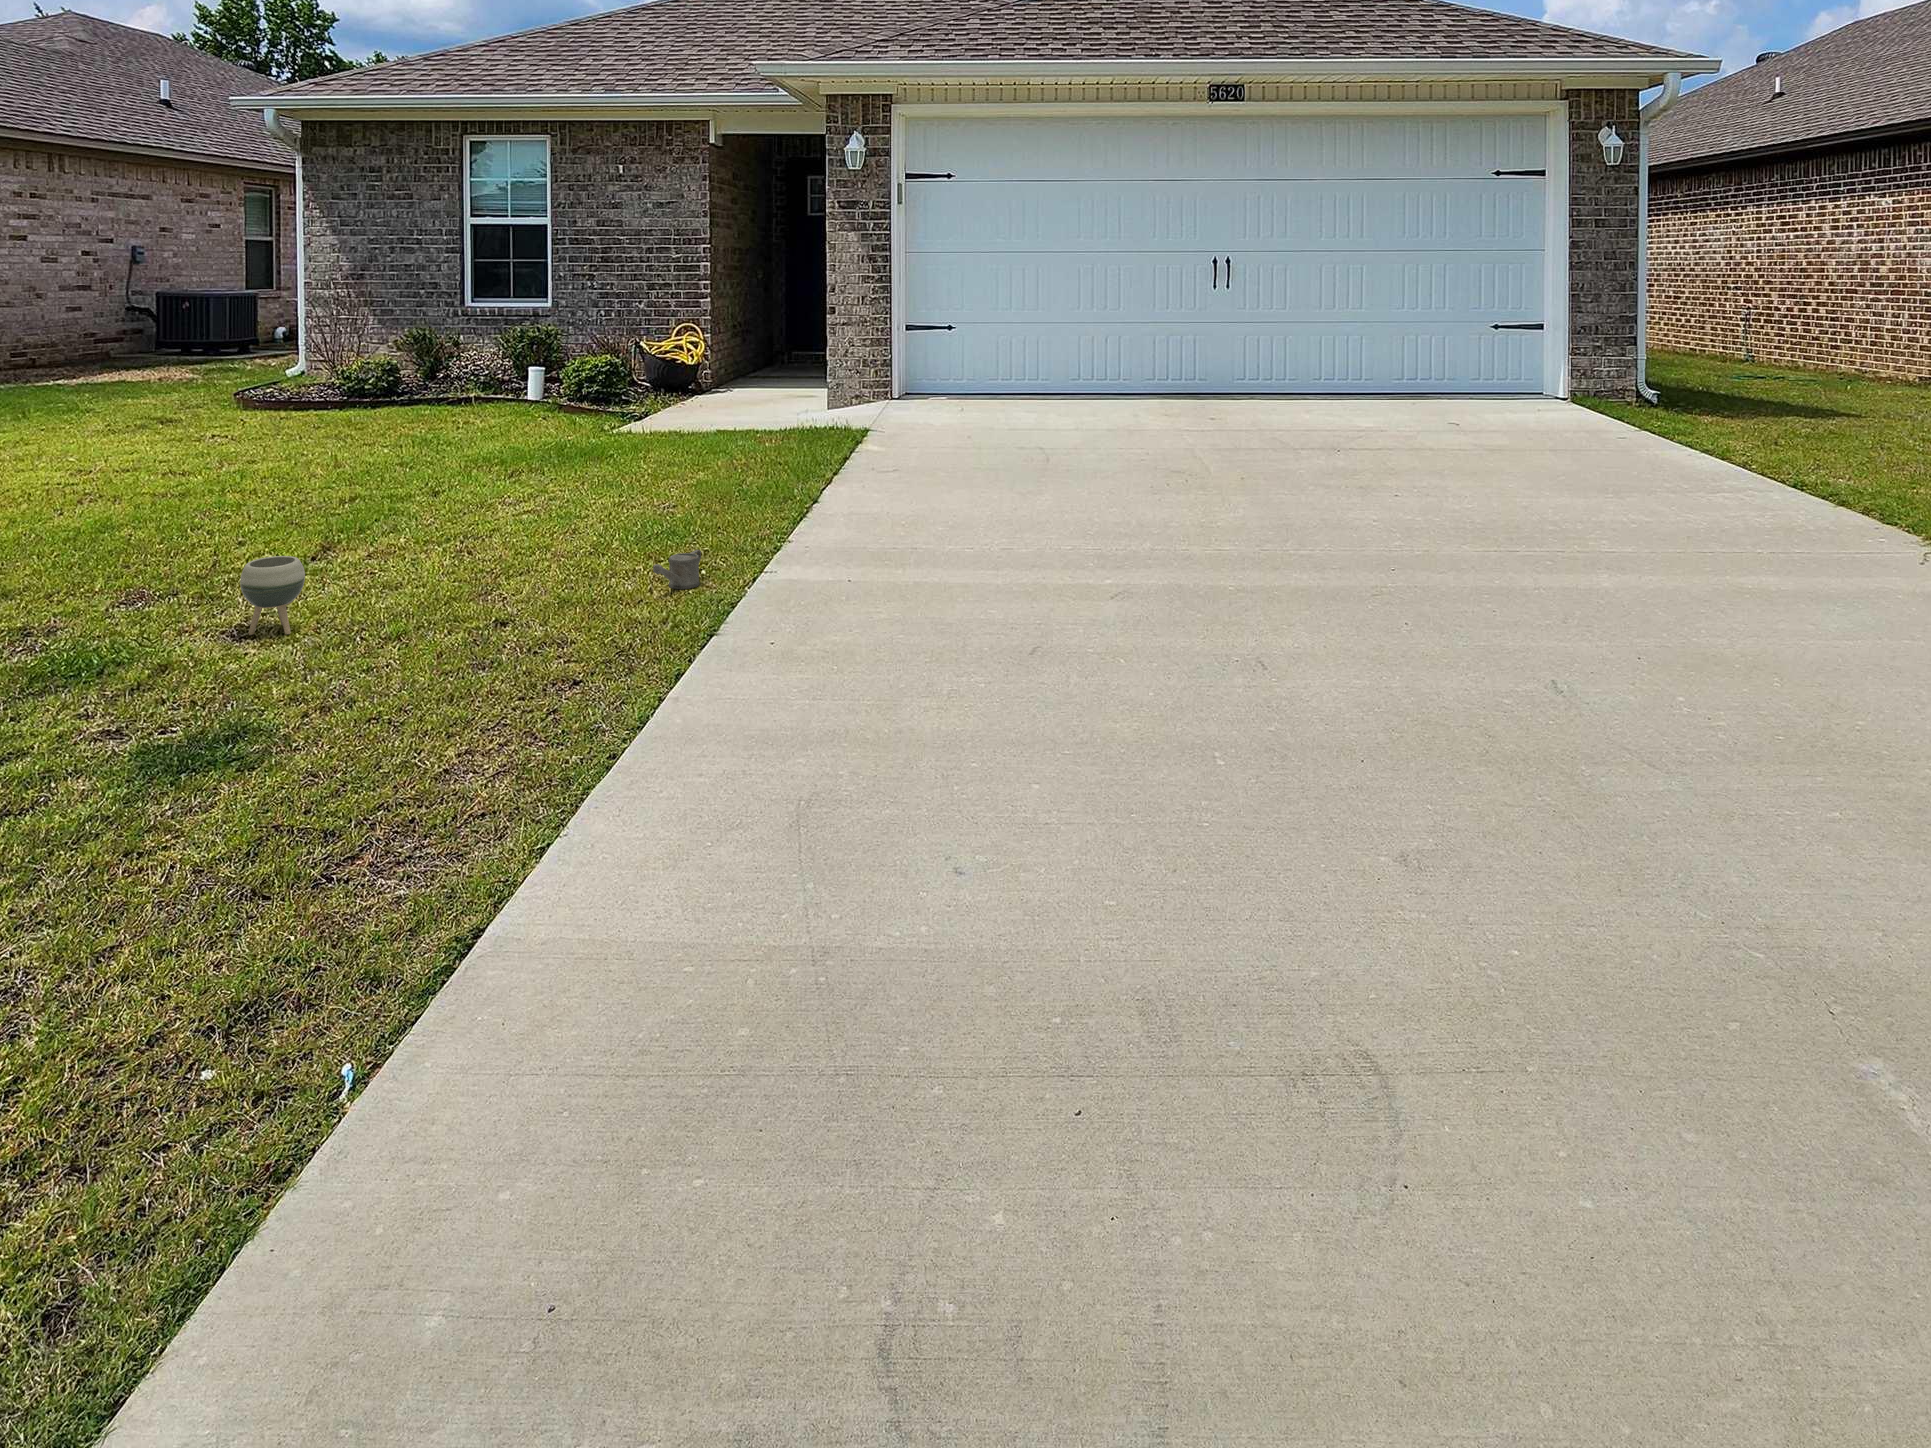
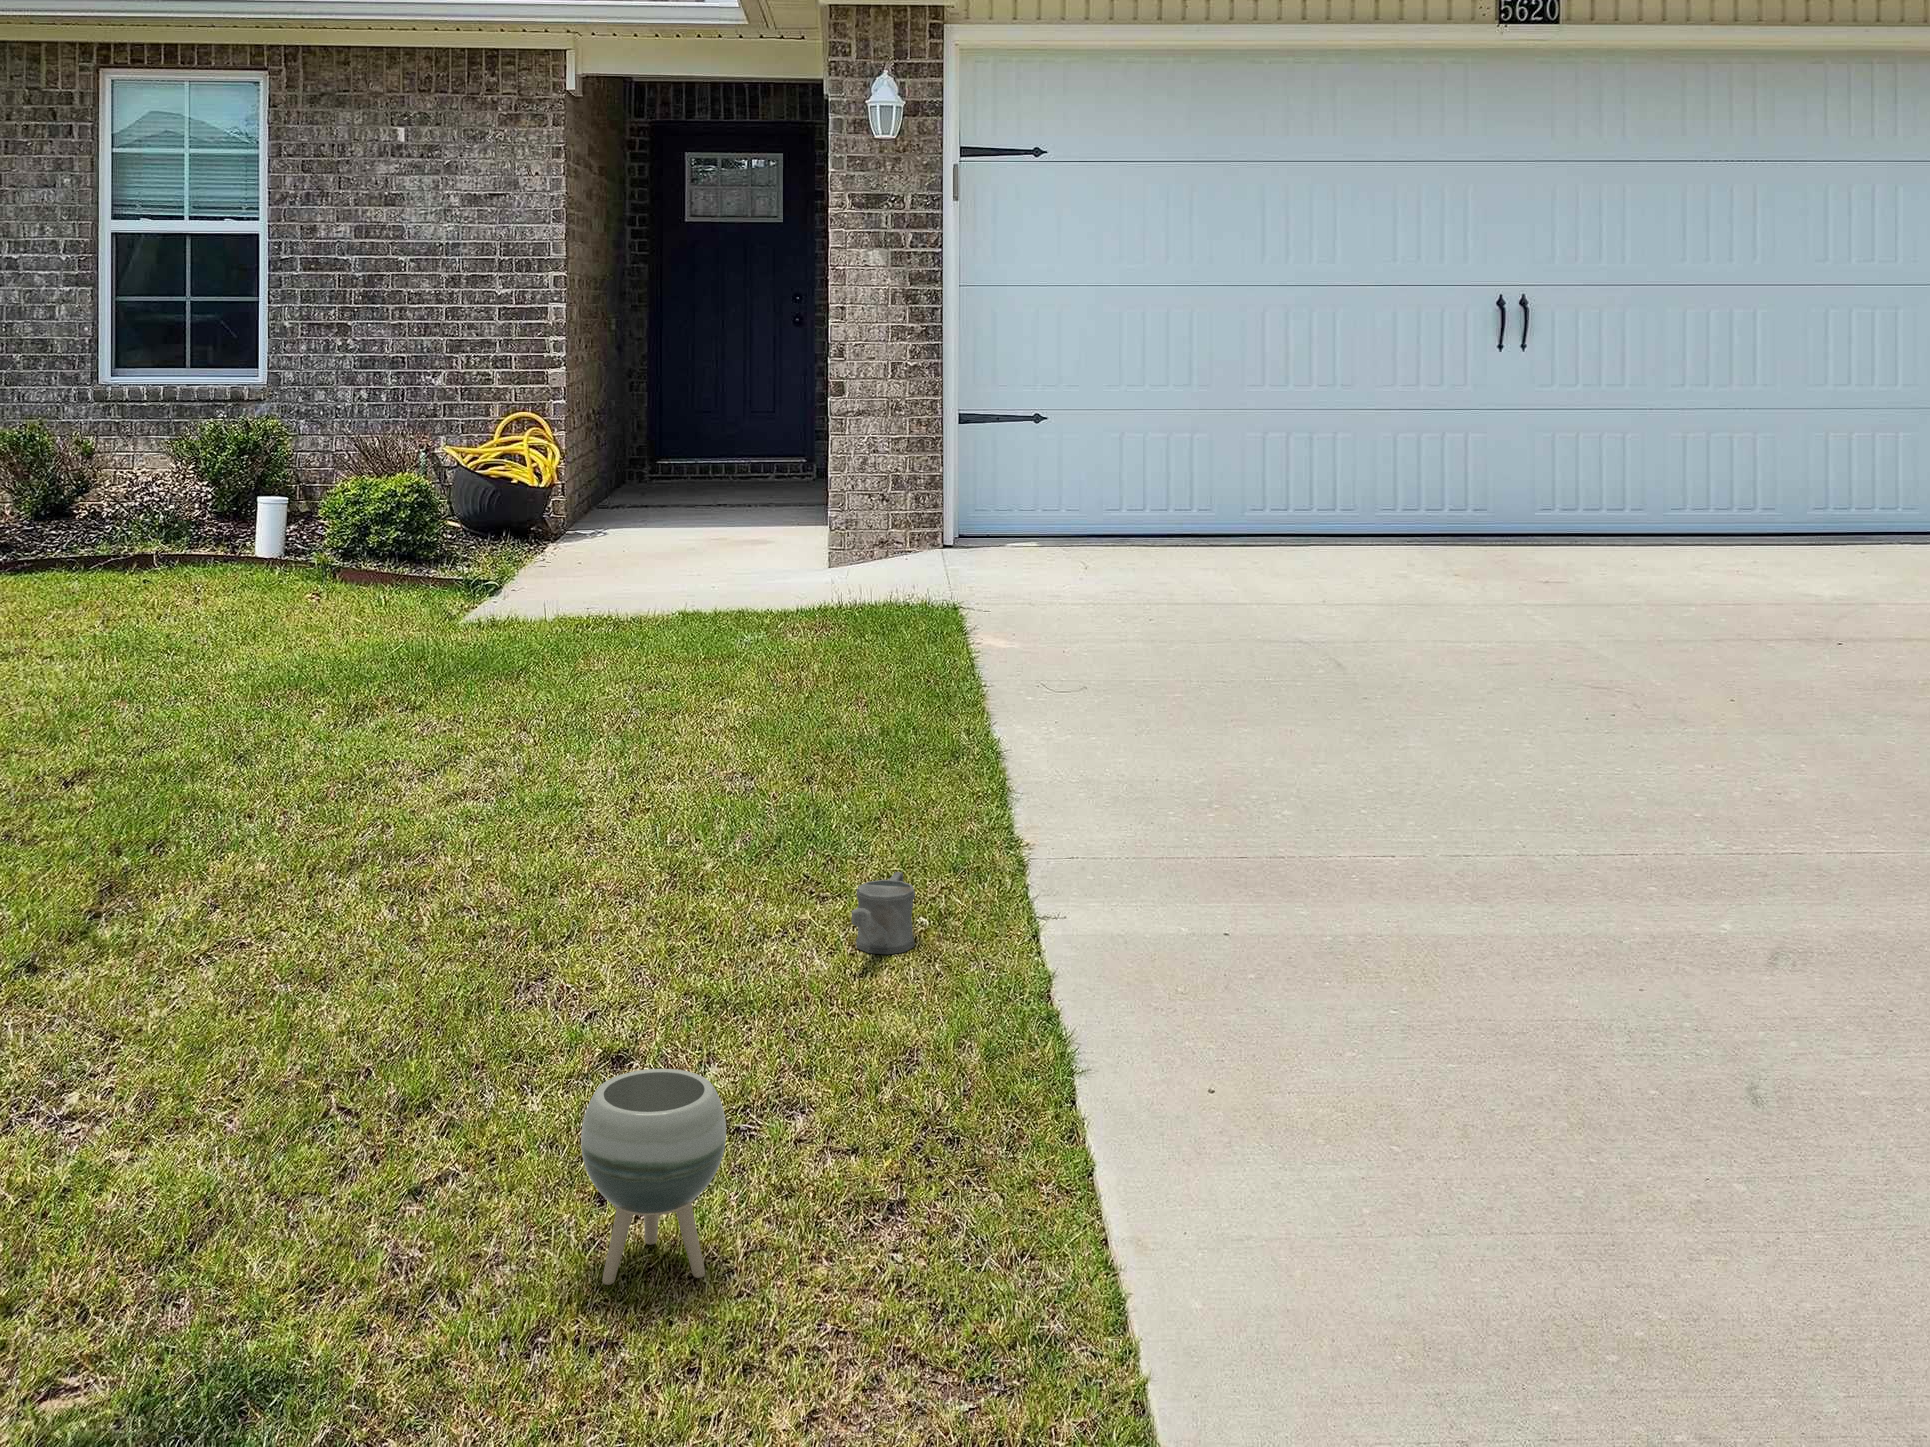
planter: present [240,556,305,635] -> present [581,1069,726,1285]

